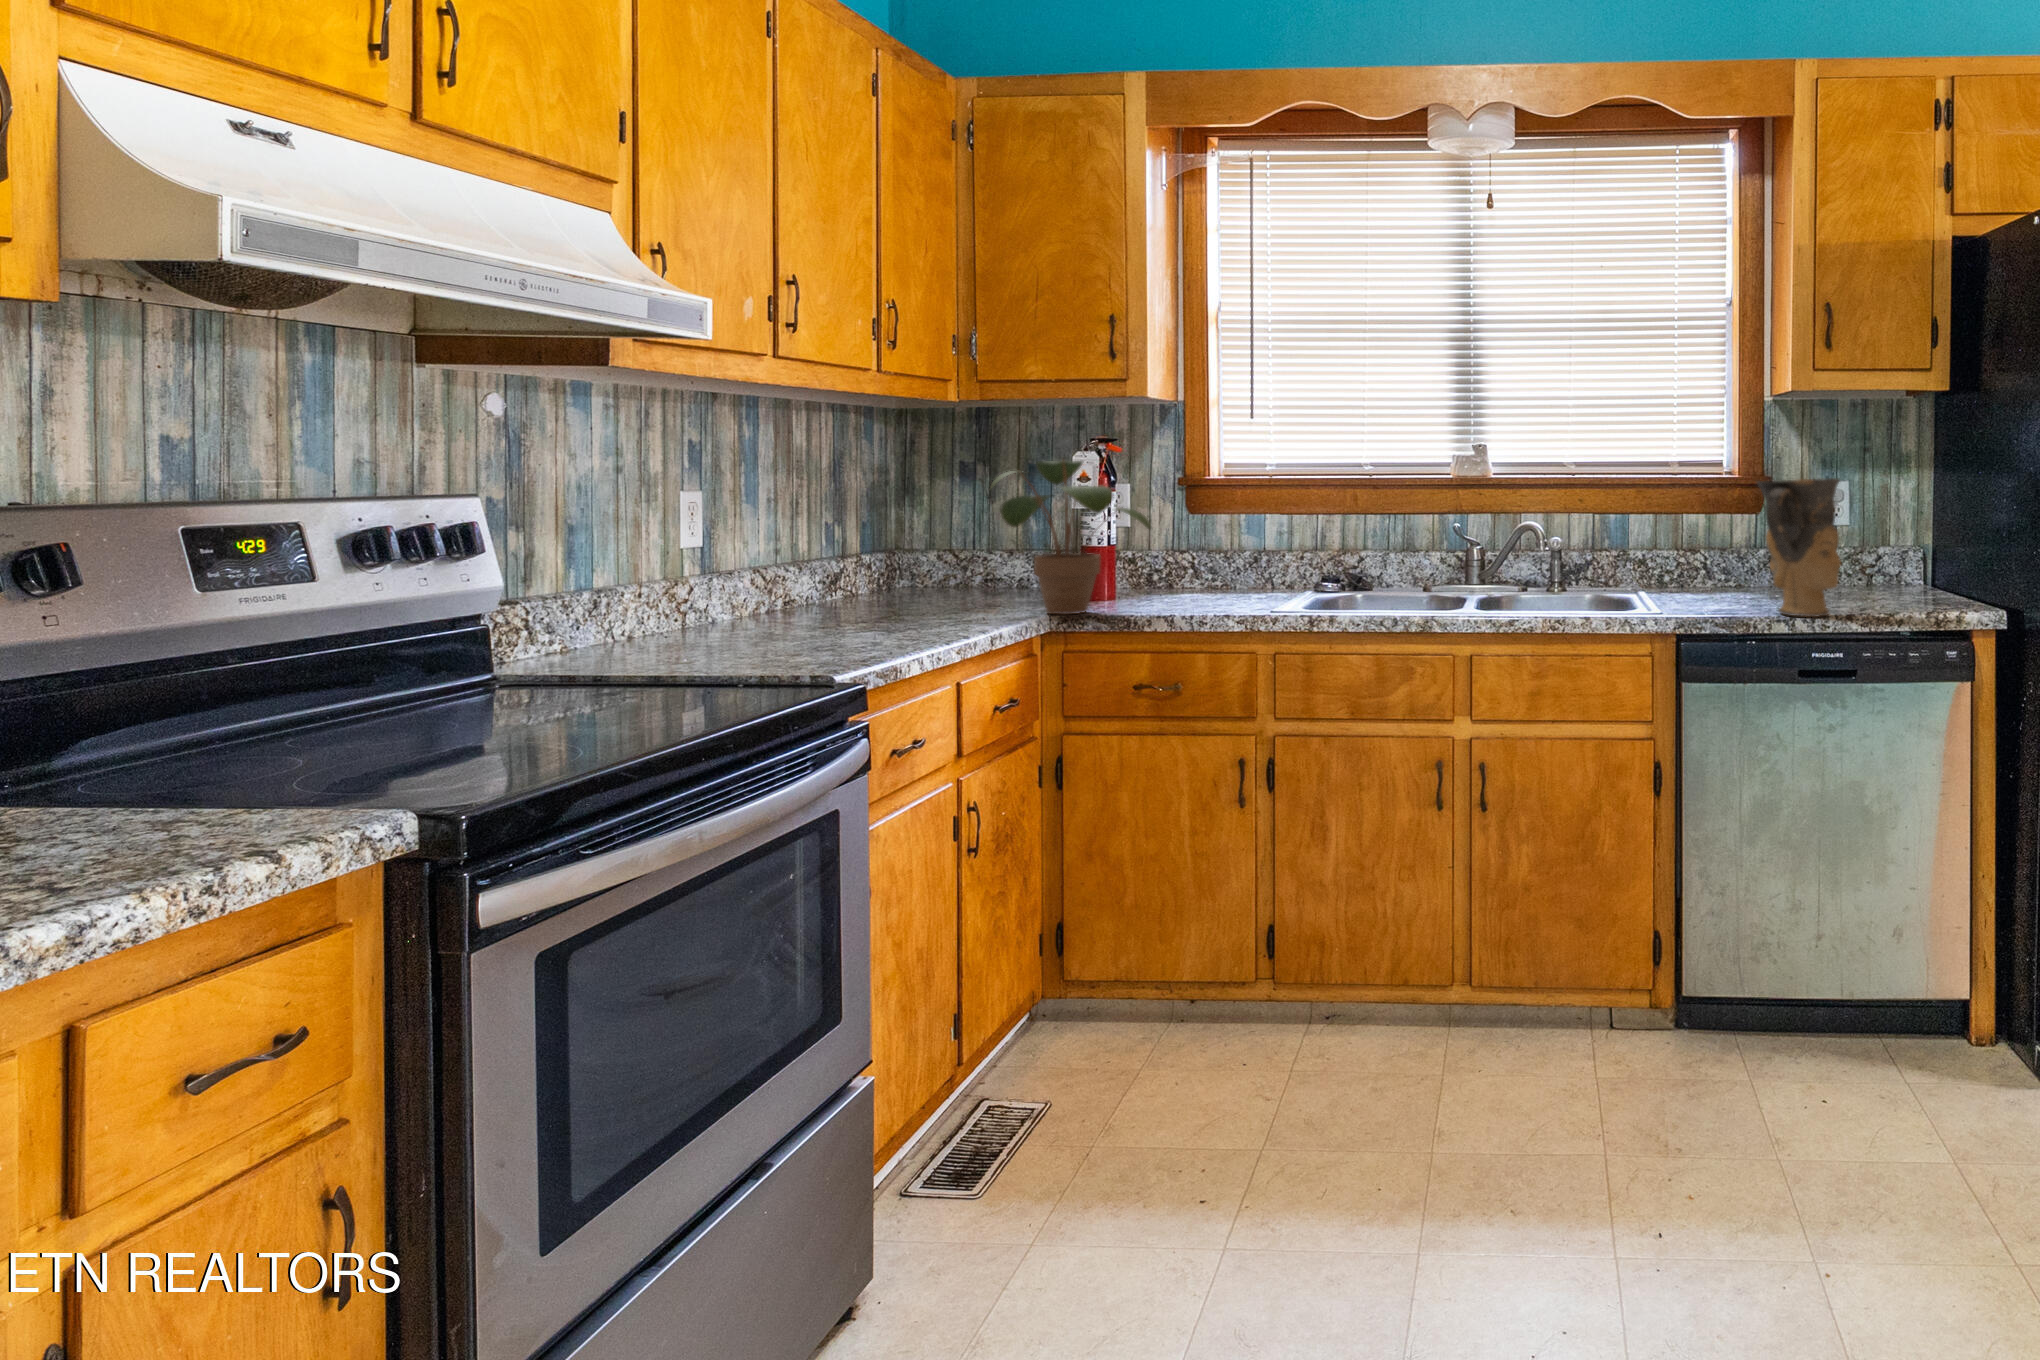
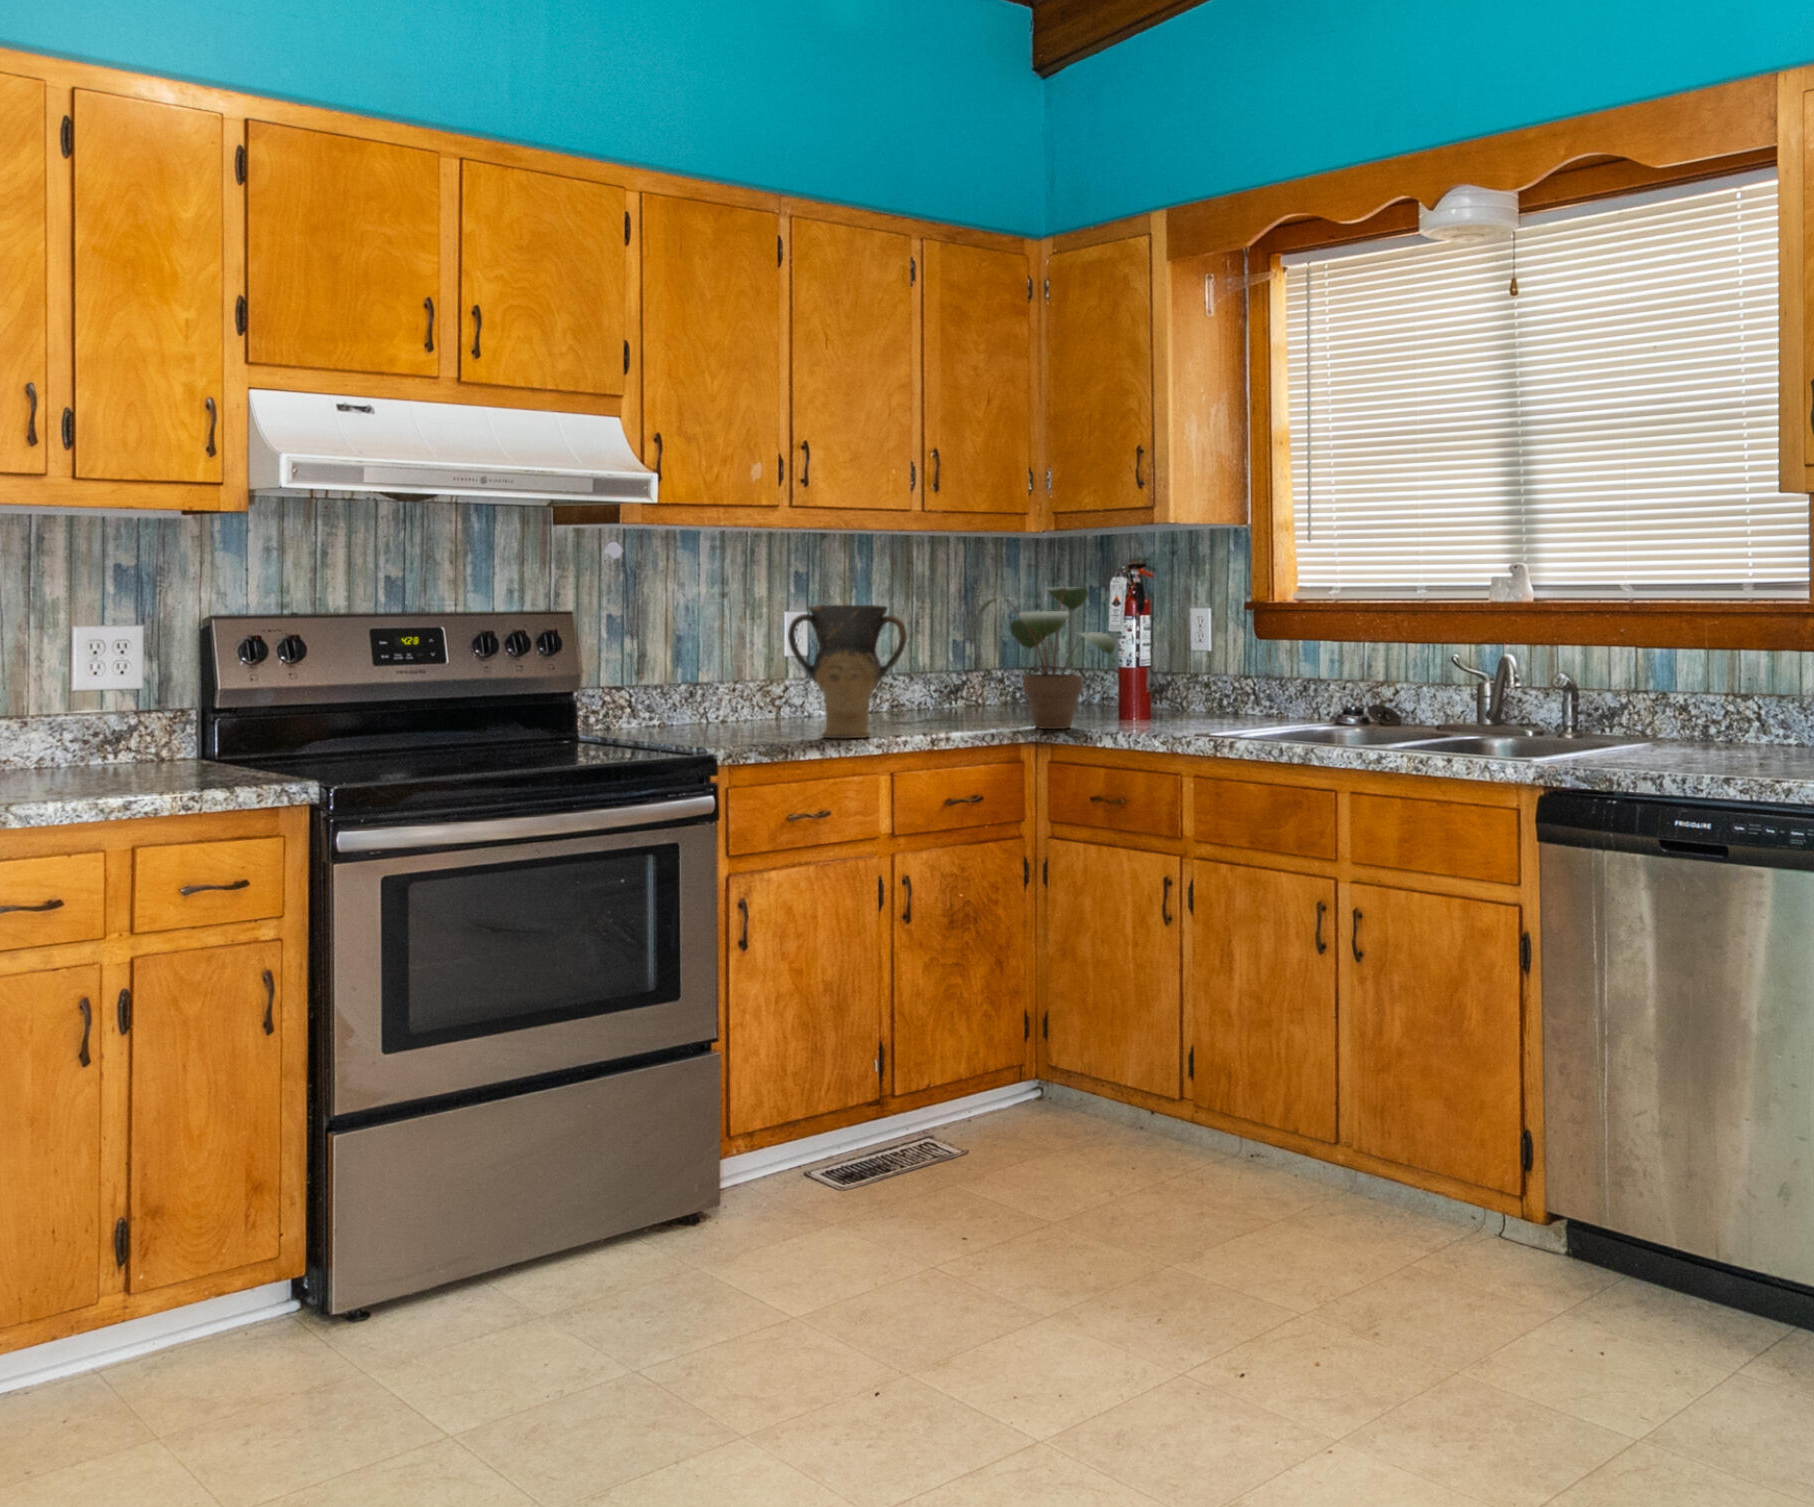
vase: present [1757,478,1841,617] -> present [788,605,906,738]

